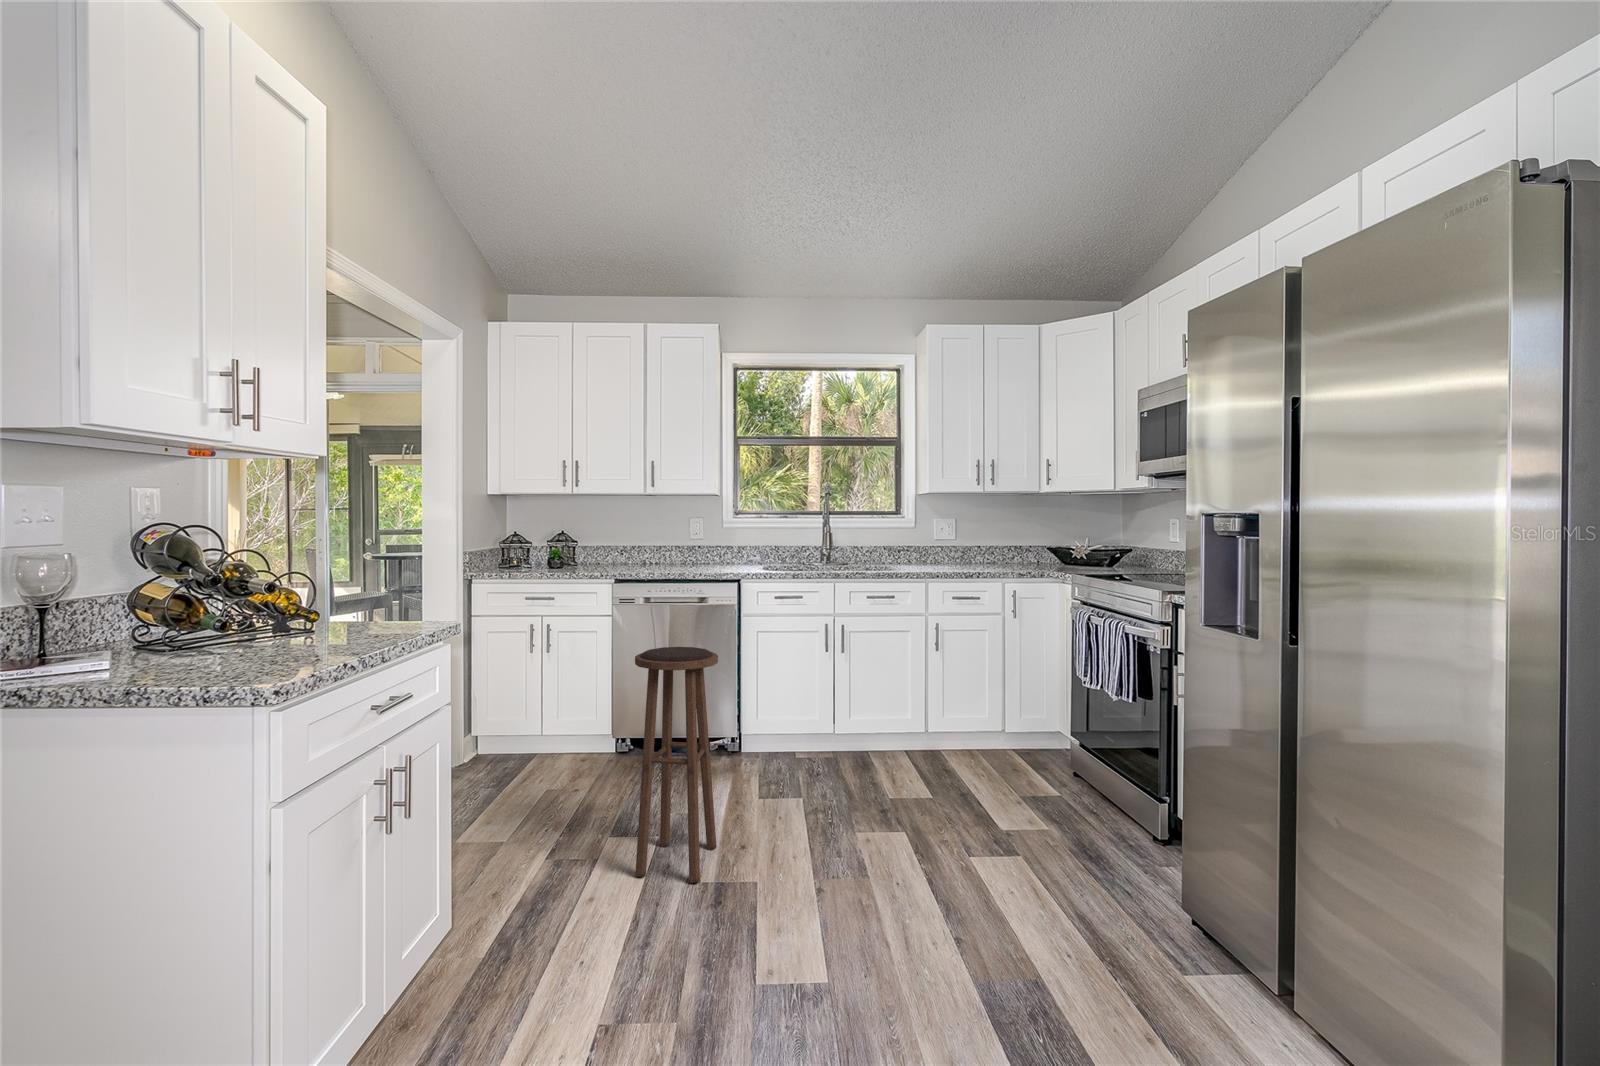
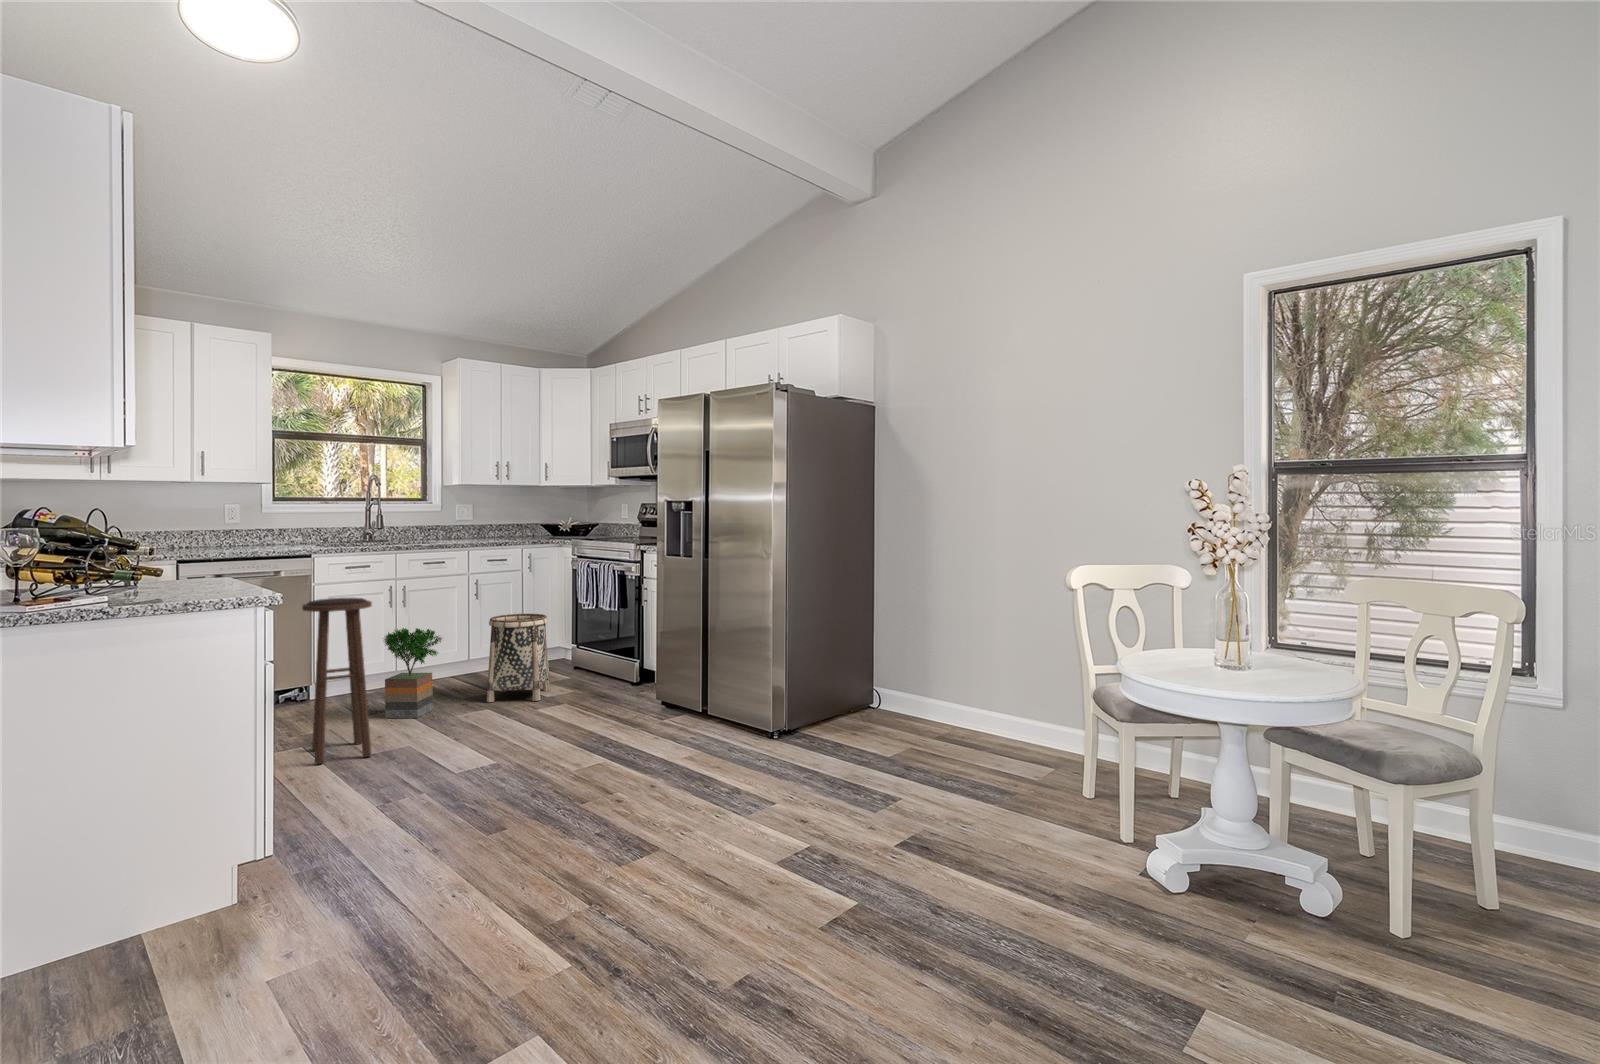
basket: none [911,682,1012,830] -> present [487,614,550,702]
potted tree: none [776,686,855,818] -> present [384,628,442,718]

